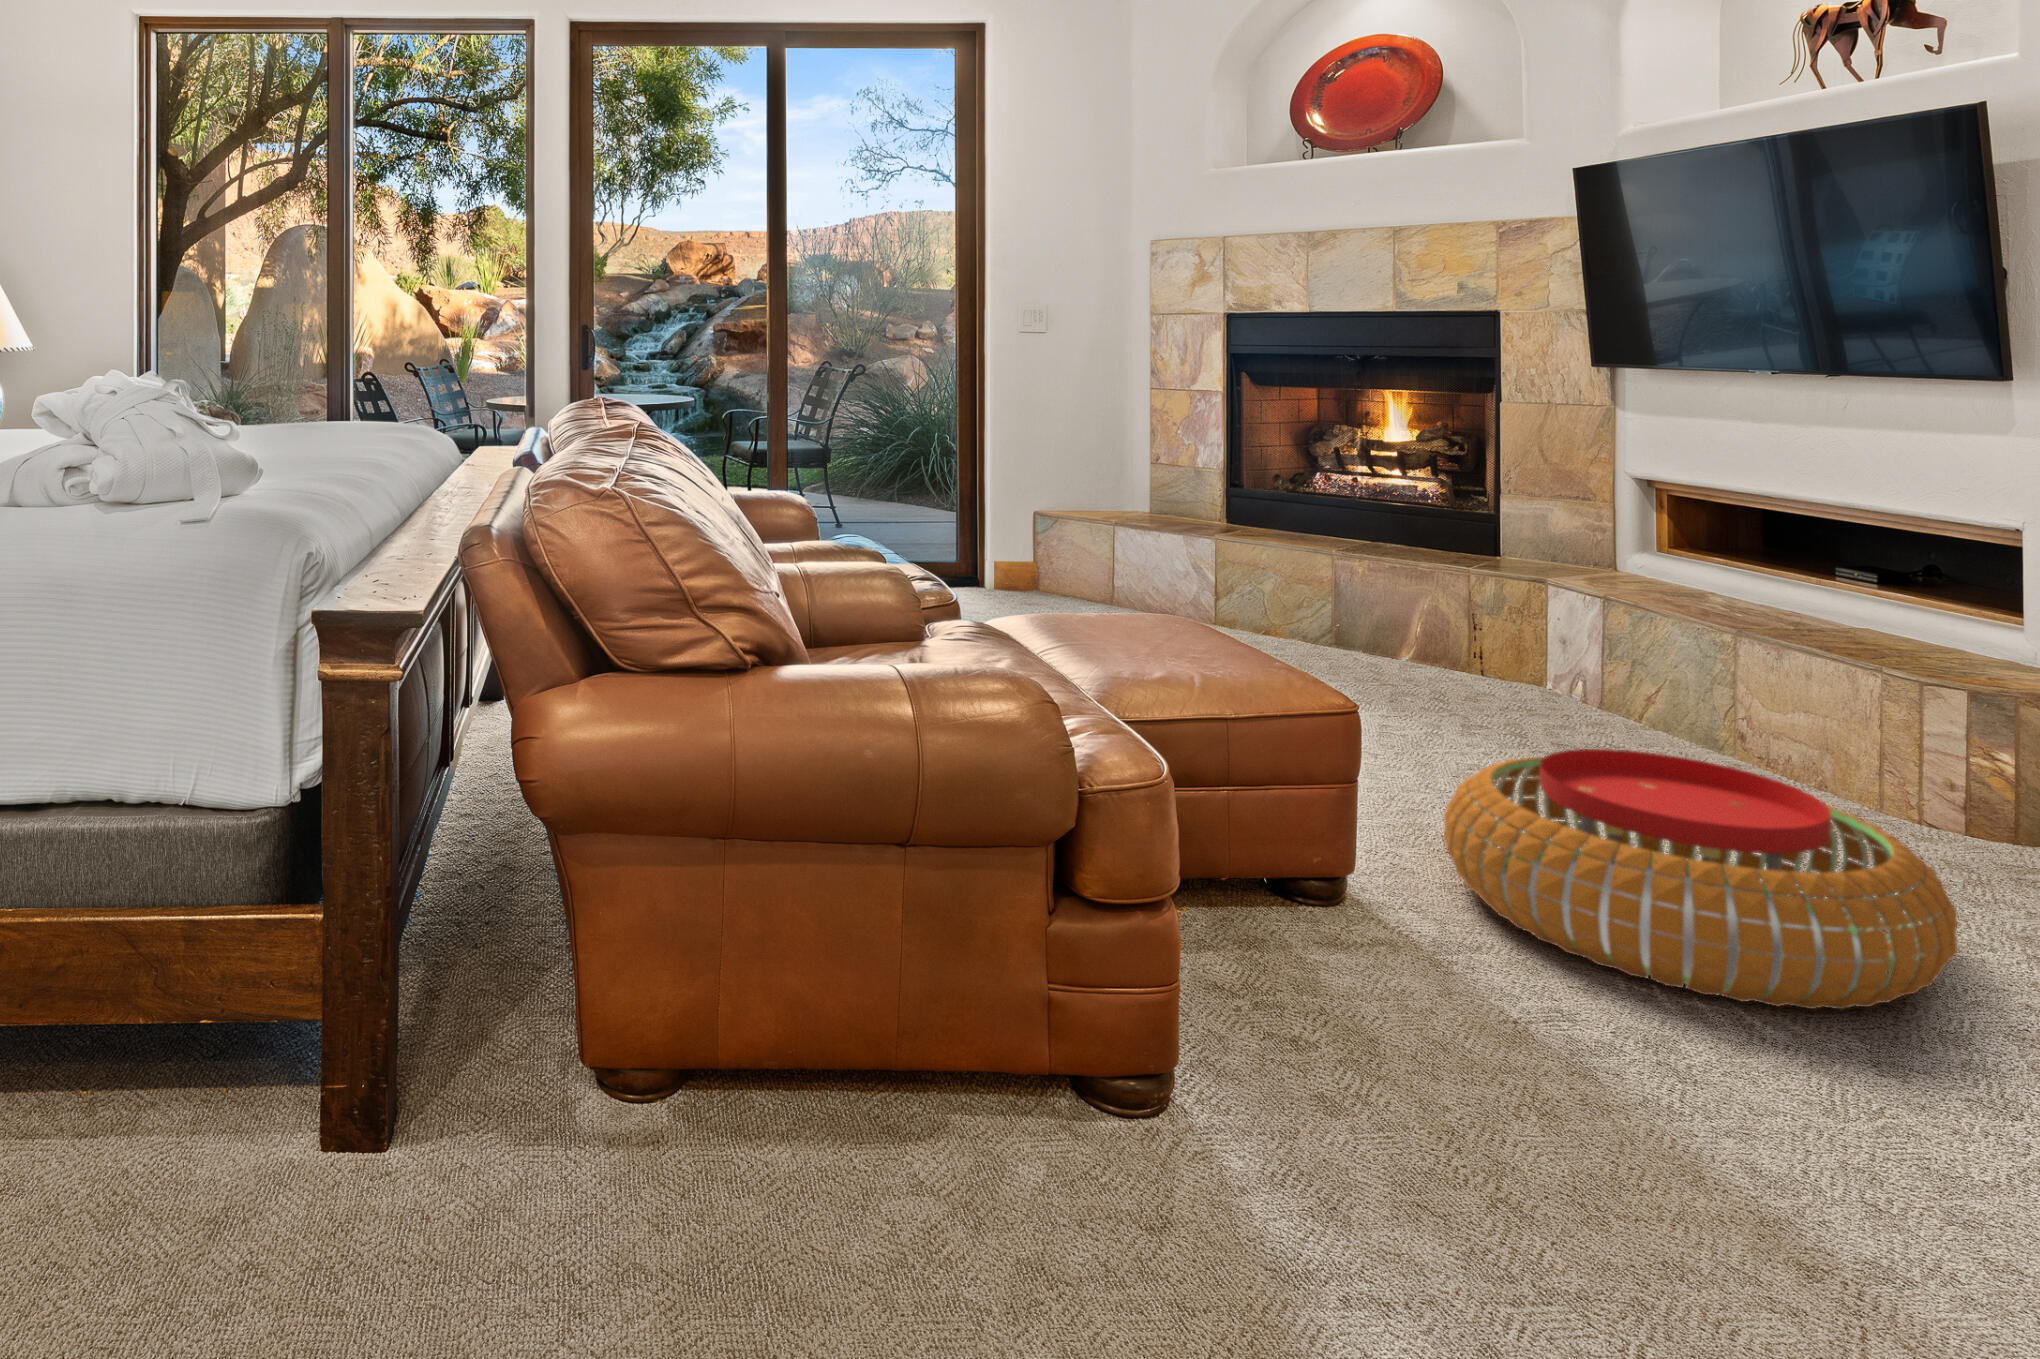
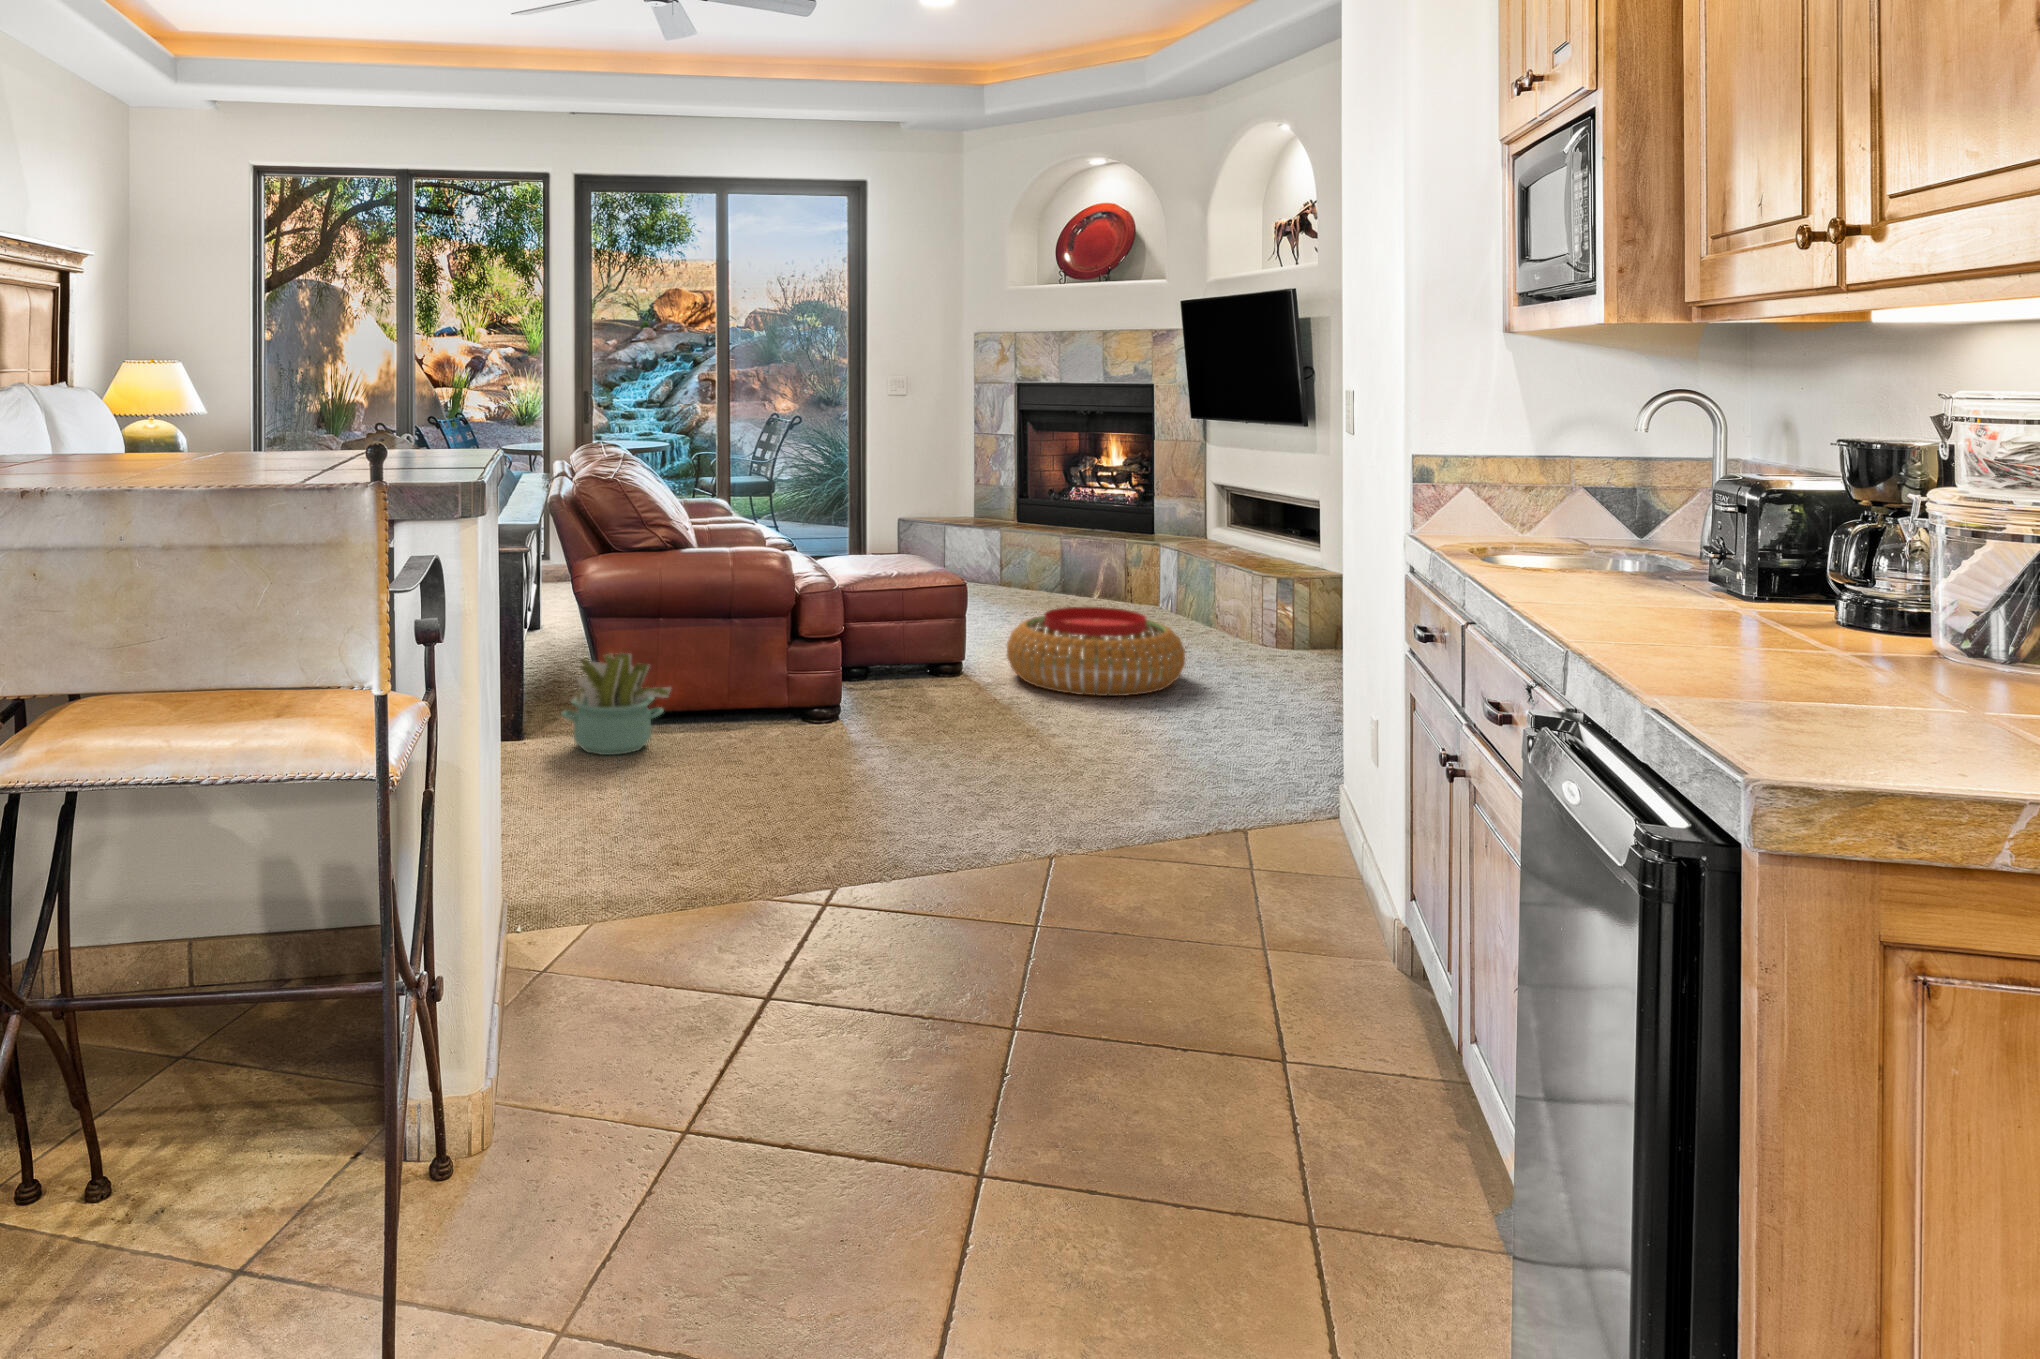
decorative plant: none [465,936,766,1267] -> present [561,653,671,755]

